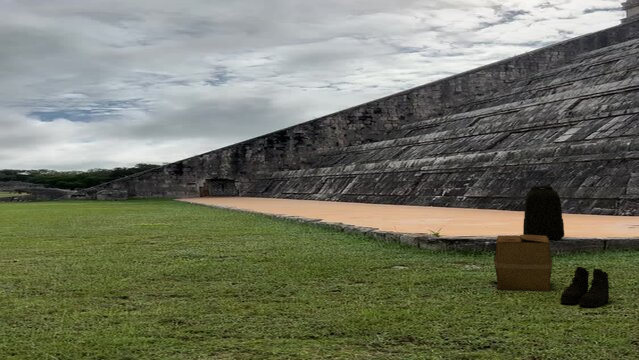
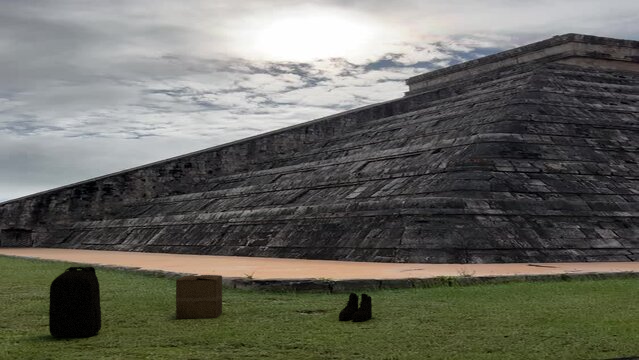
backpack: present [523,186,564,240] -> present [49,267,101,336]
cardboard box: present [494,235,553,291] -> present [176,275,222,319]

